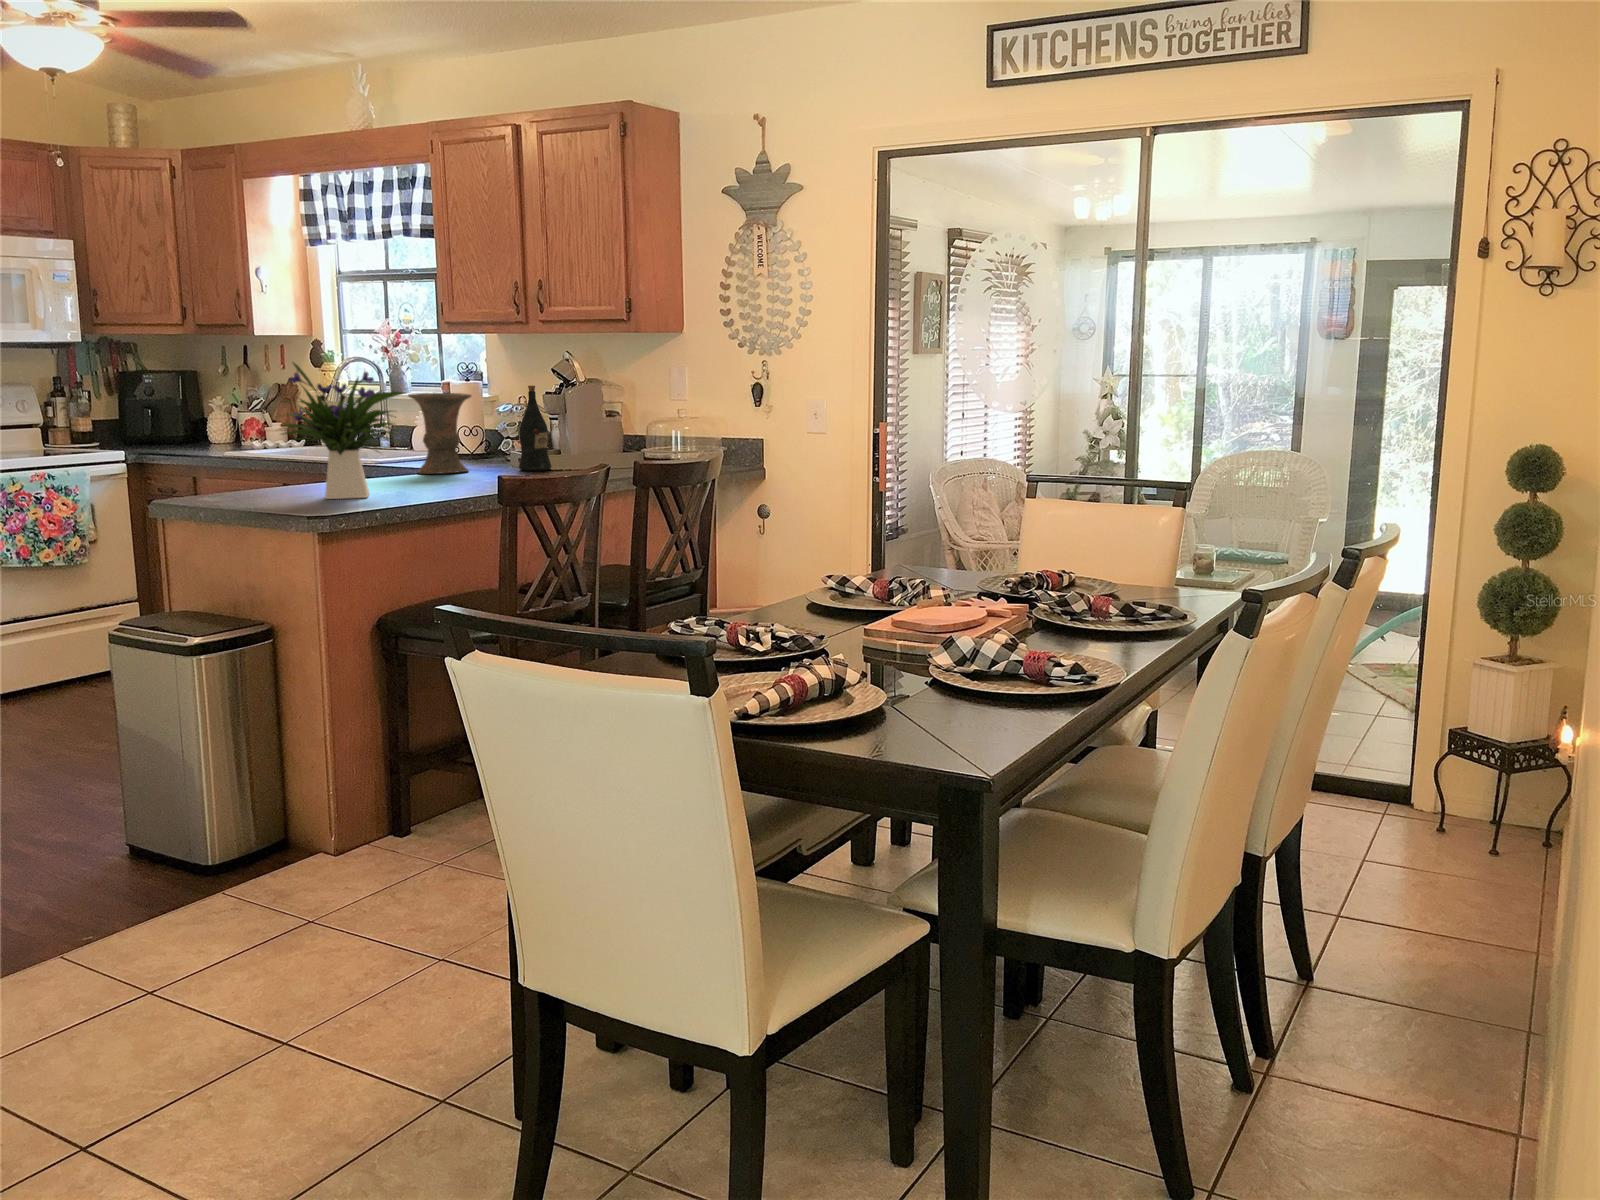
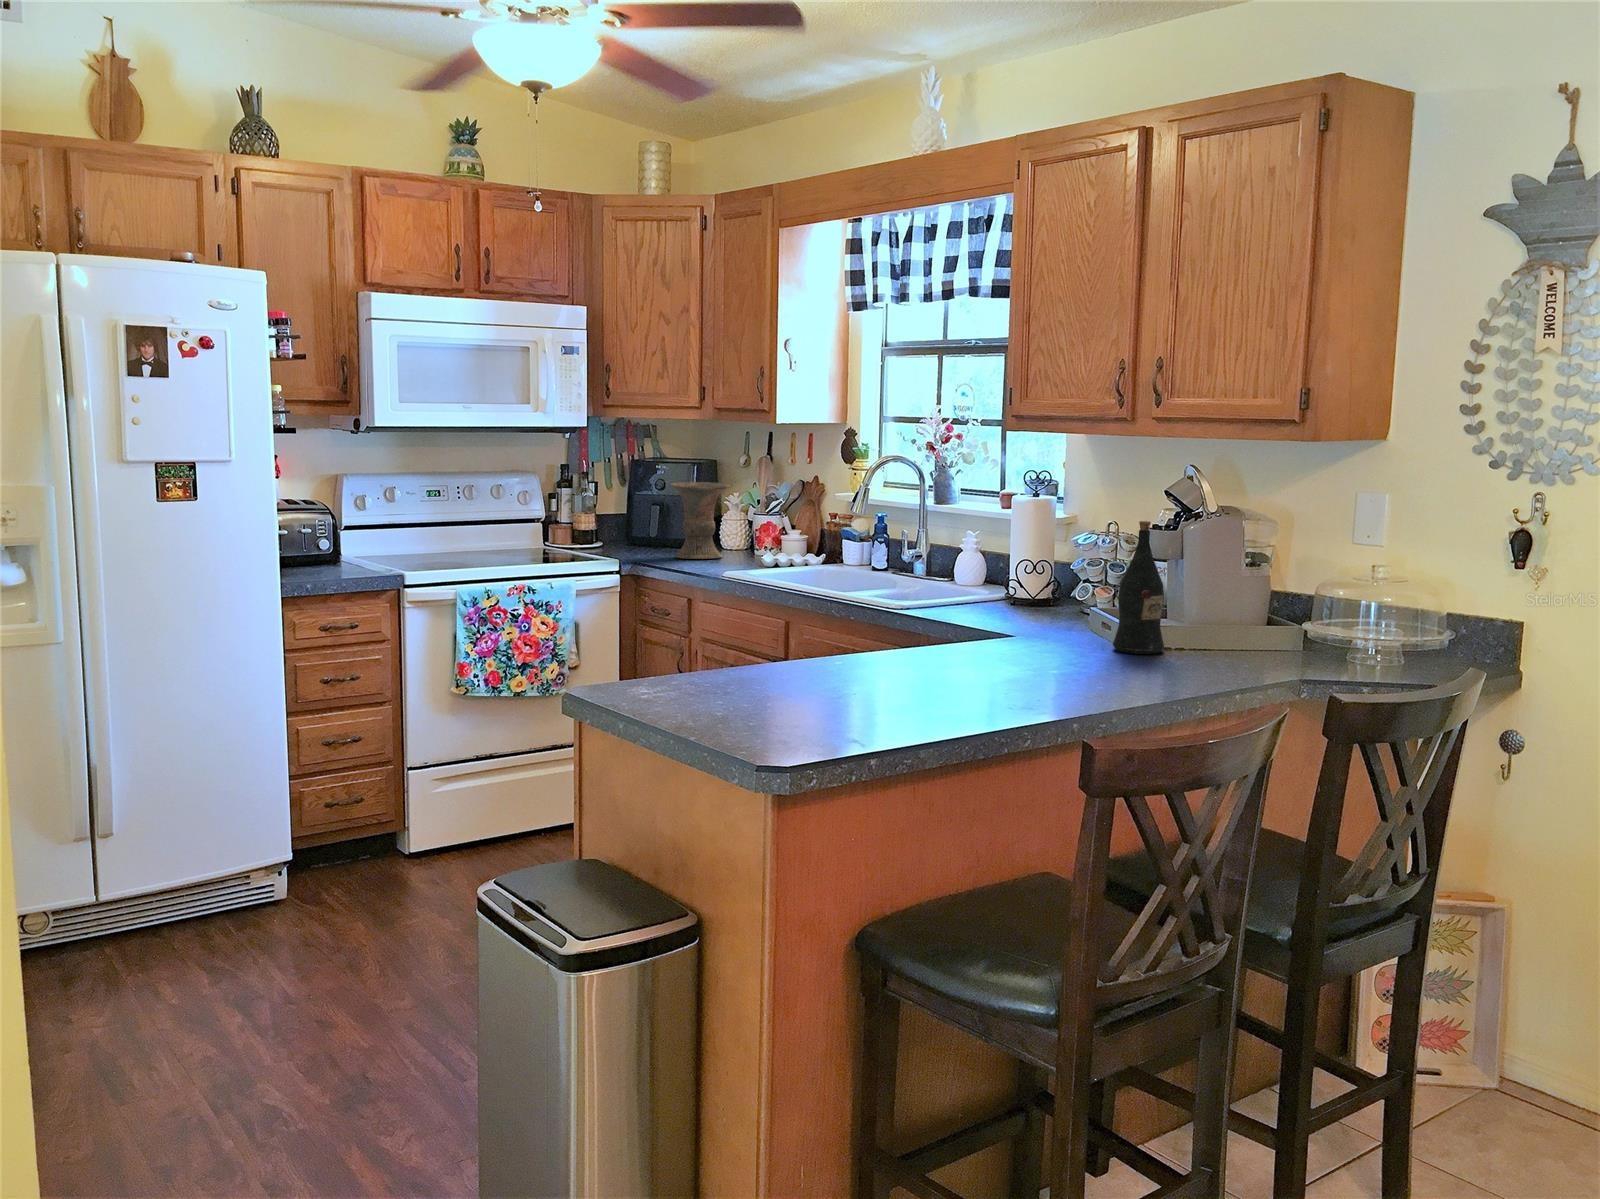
flower arrangement: present [283,363,404,499] -> none [755,490,958,712]
vase: present [408,393,471,474] -> present [670,482,729,559]

